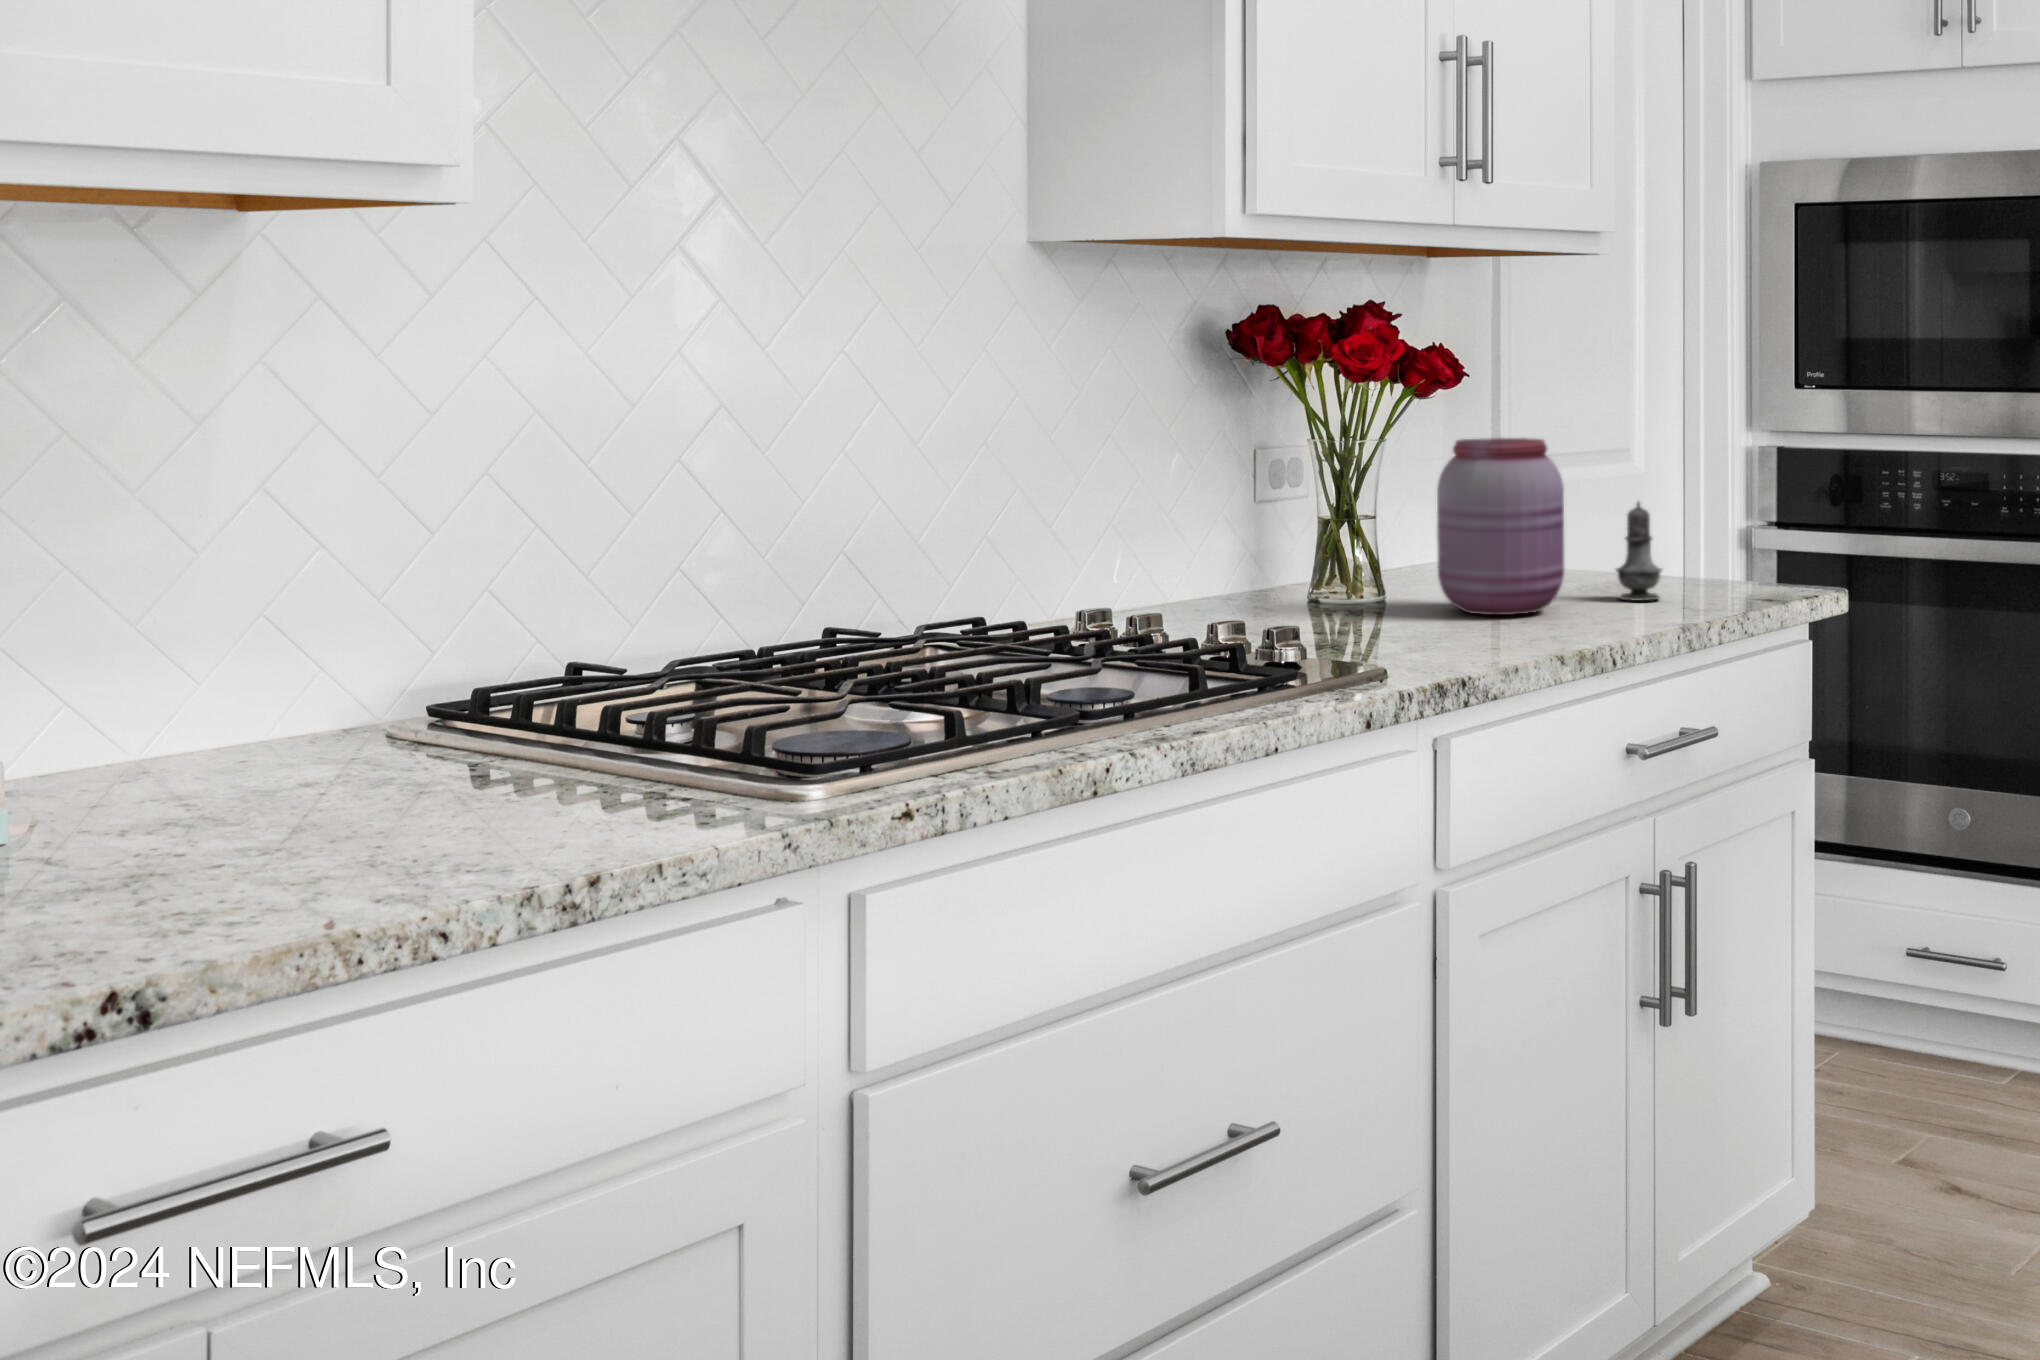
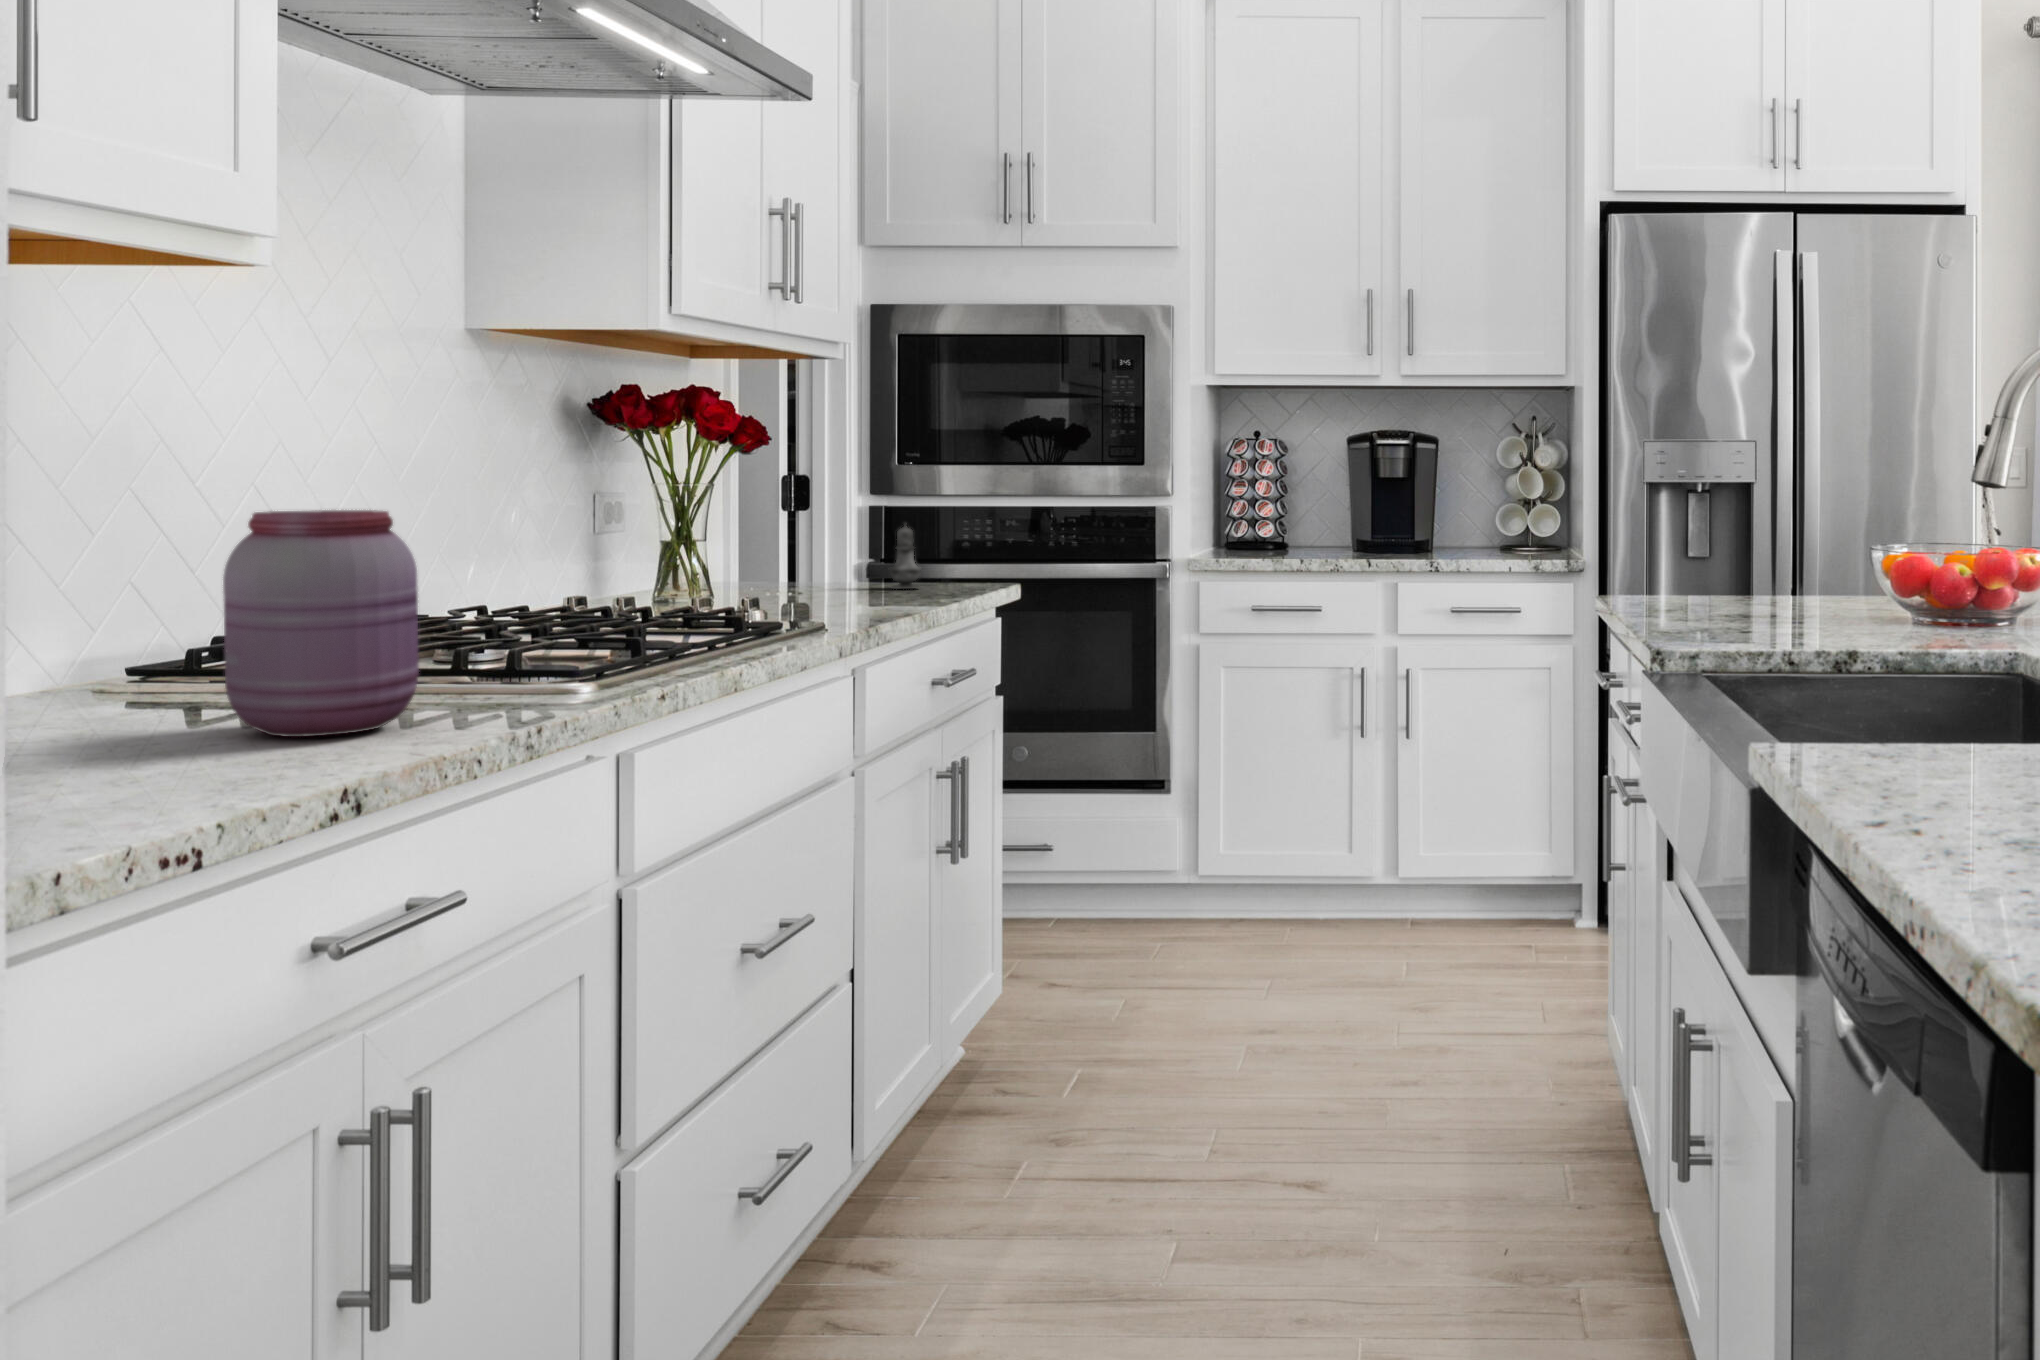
jar: present [1437,438,1564,615] -> present [223,510,419,737]

